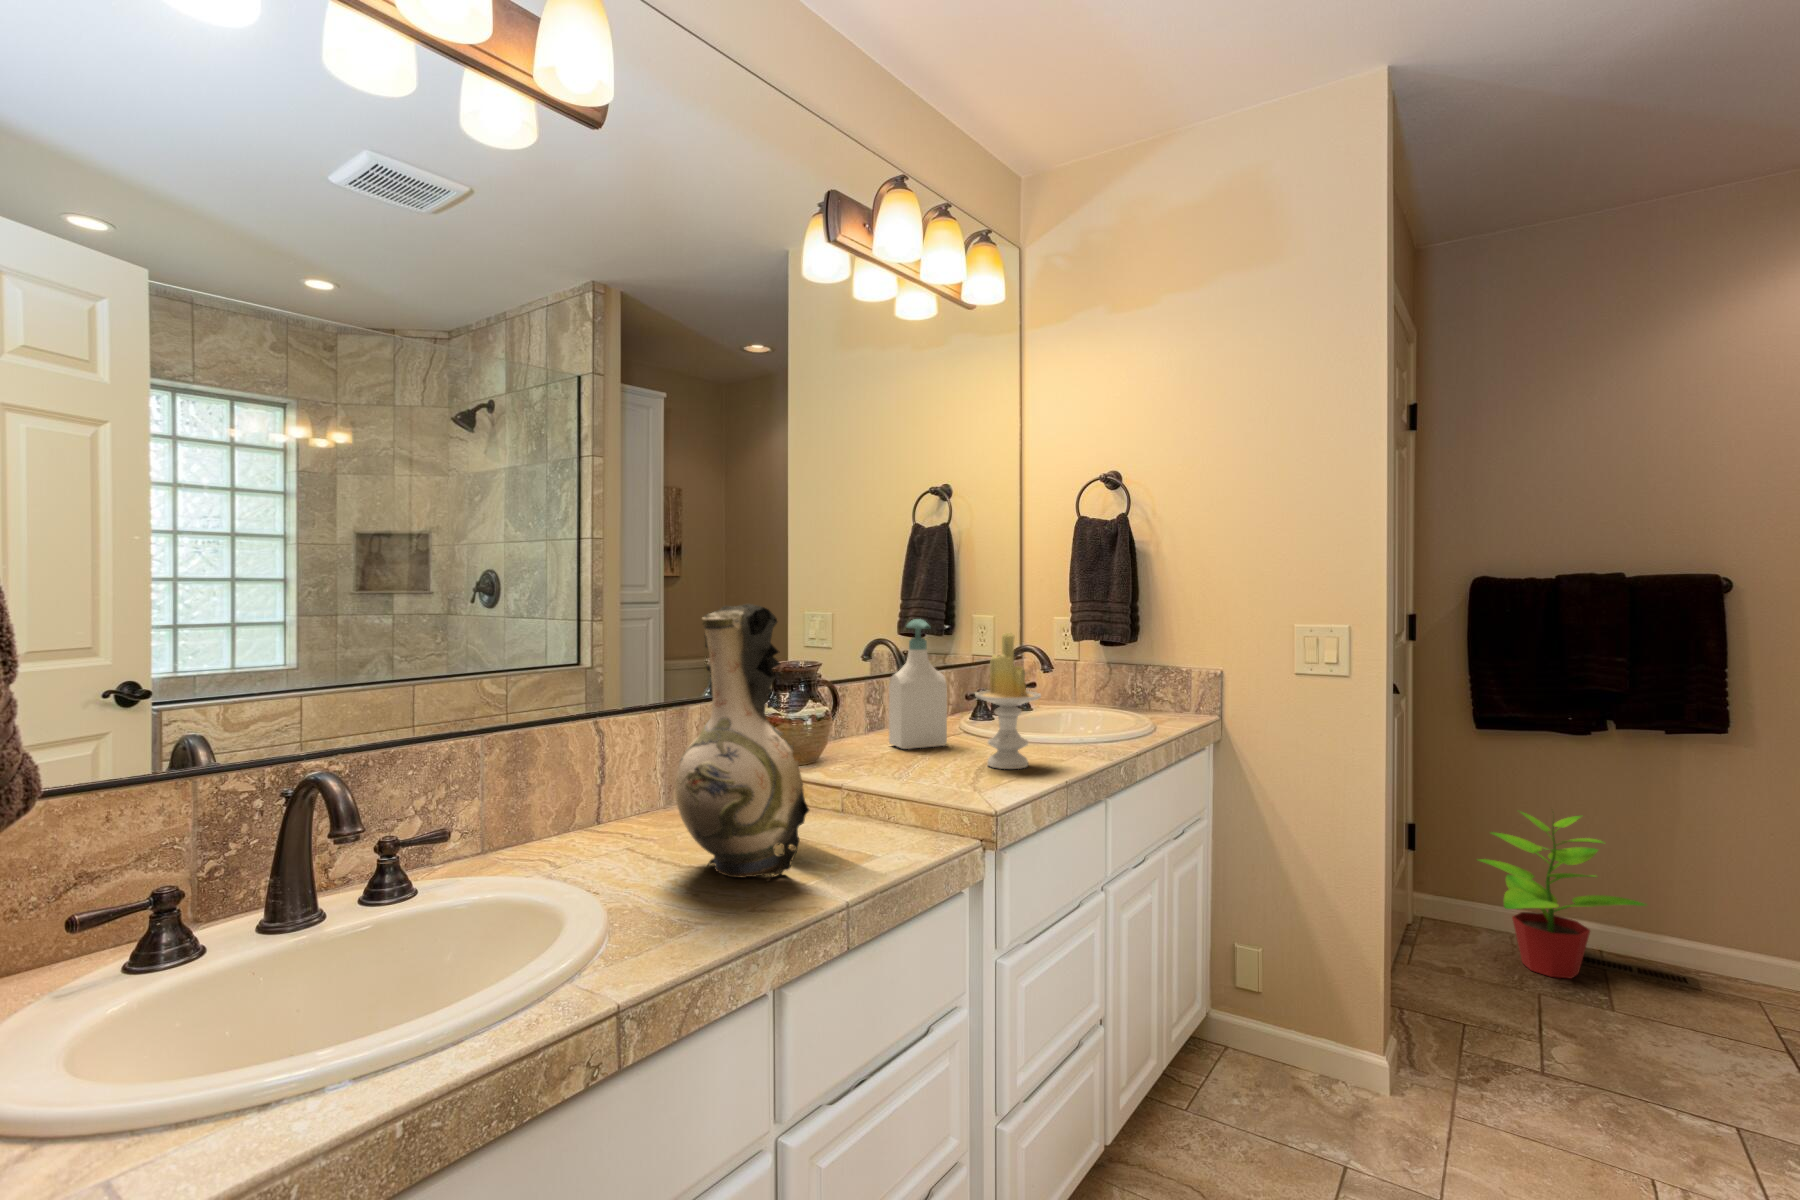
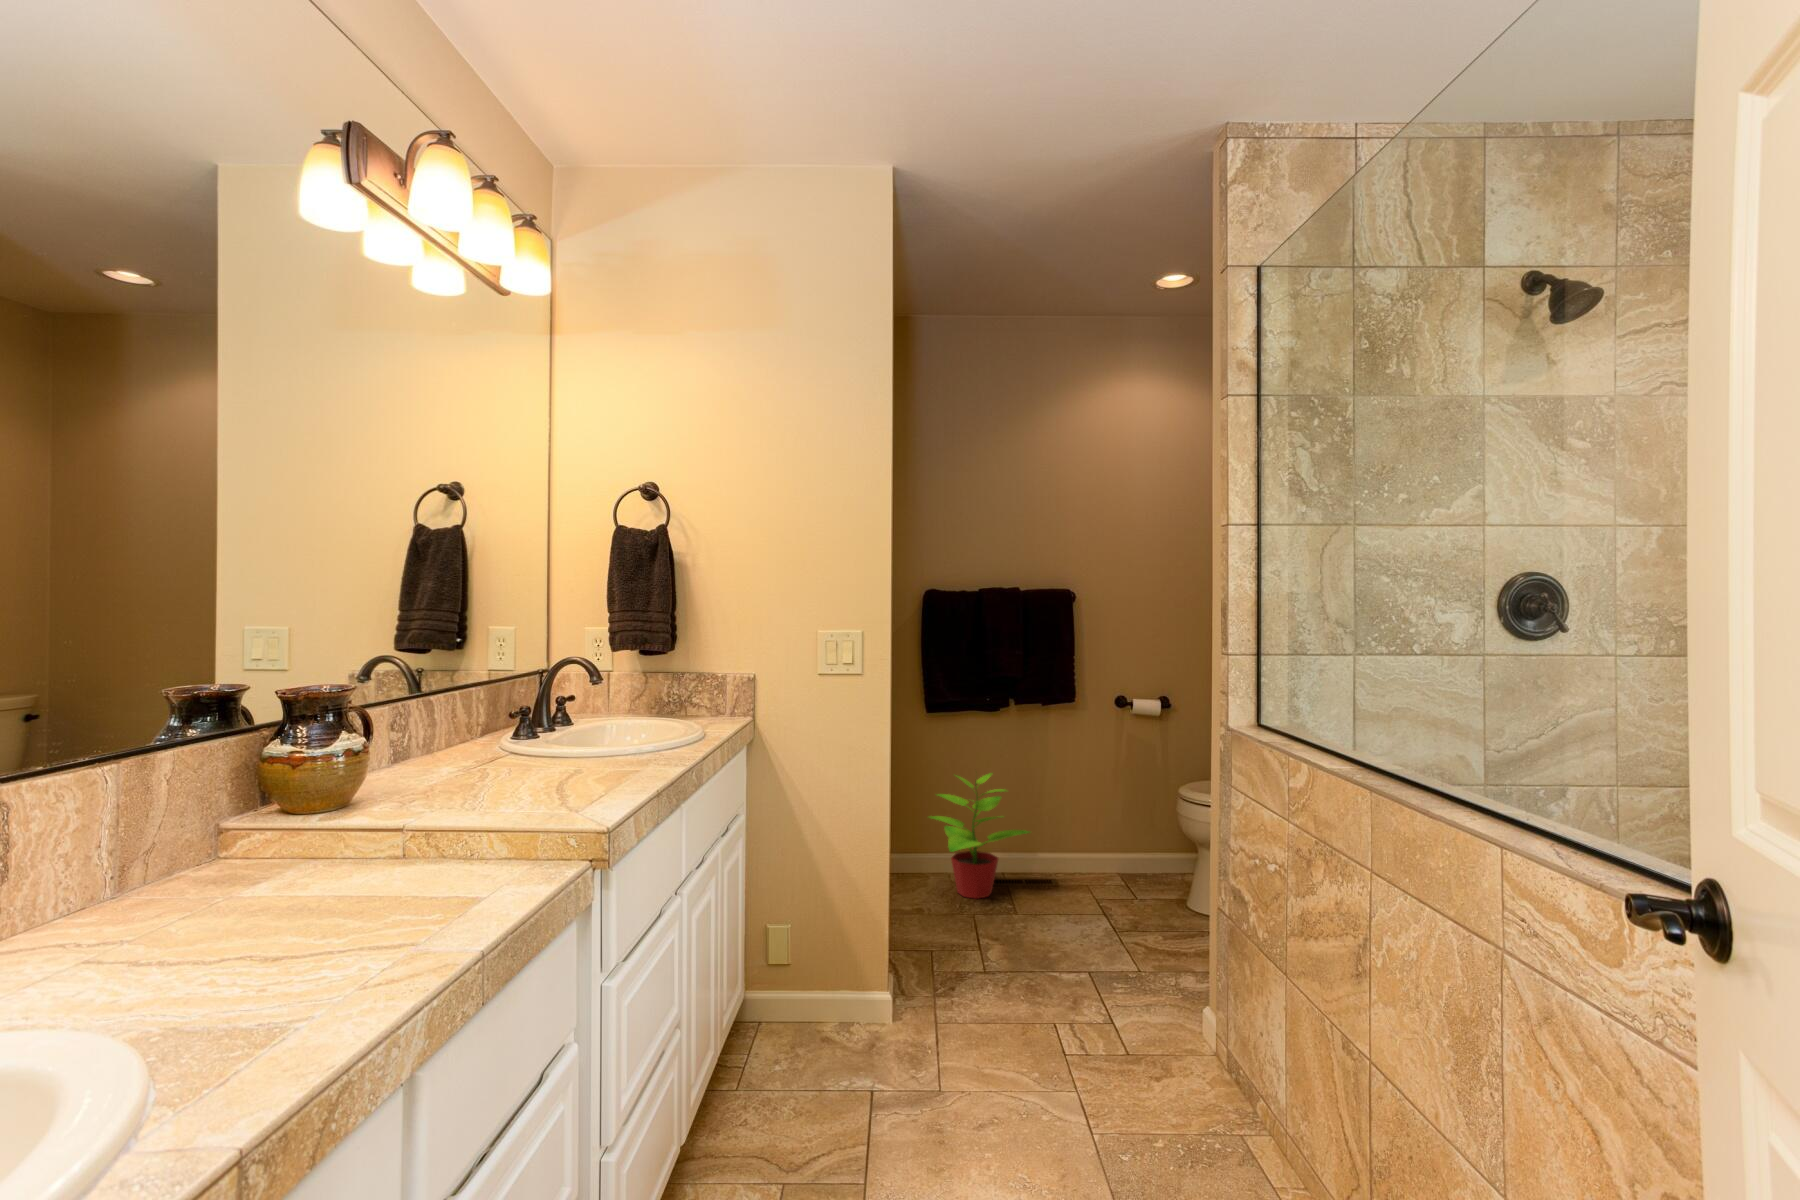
decorative vase: present [675,604,809,881] -> none [209,610,419,958]
soap bottle: present [889,619,947,749] -> none [426,631,501,778]
candle: present [975,633,1041,769] -> none [549,643,624,786]

